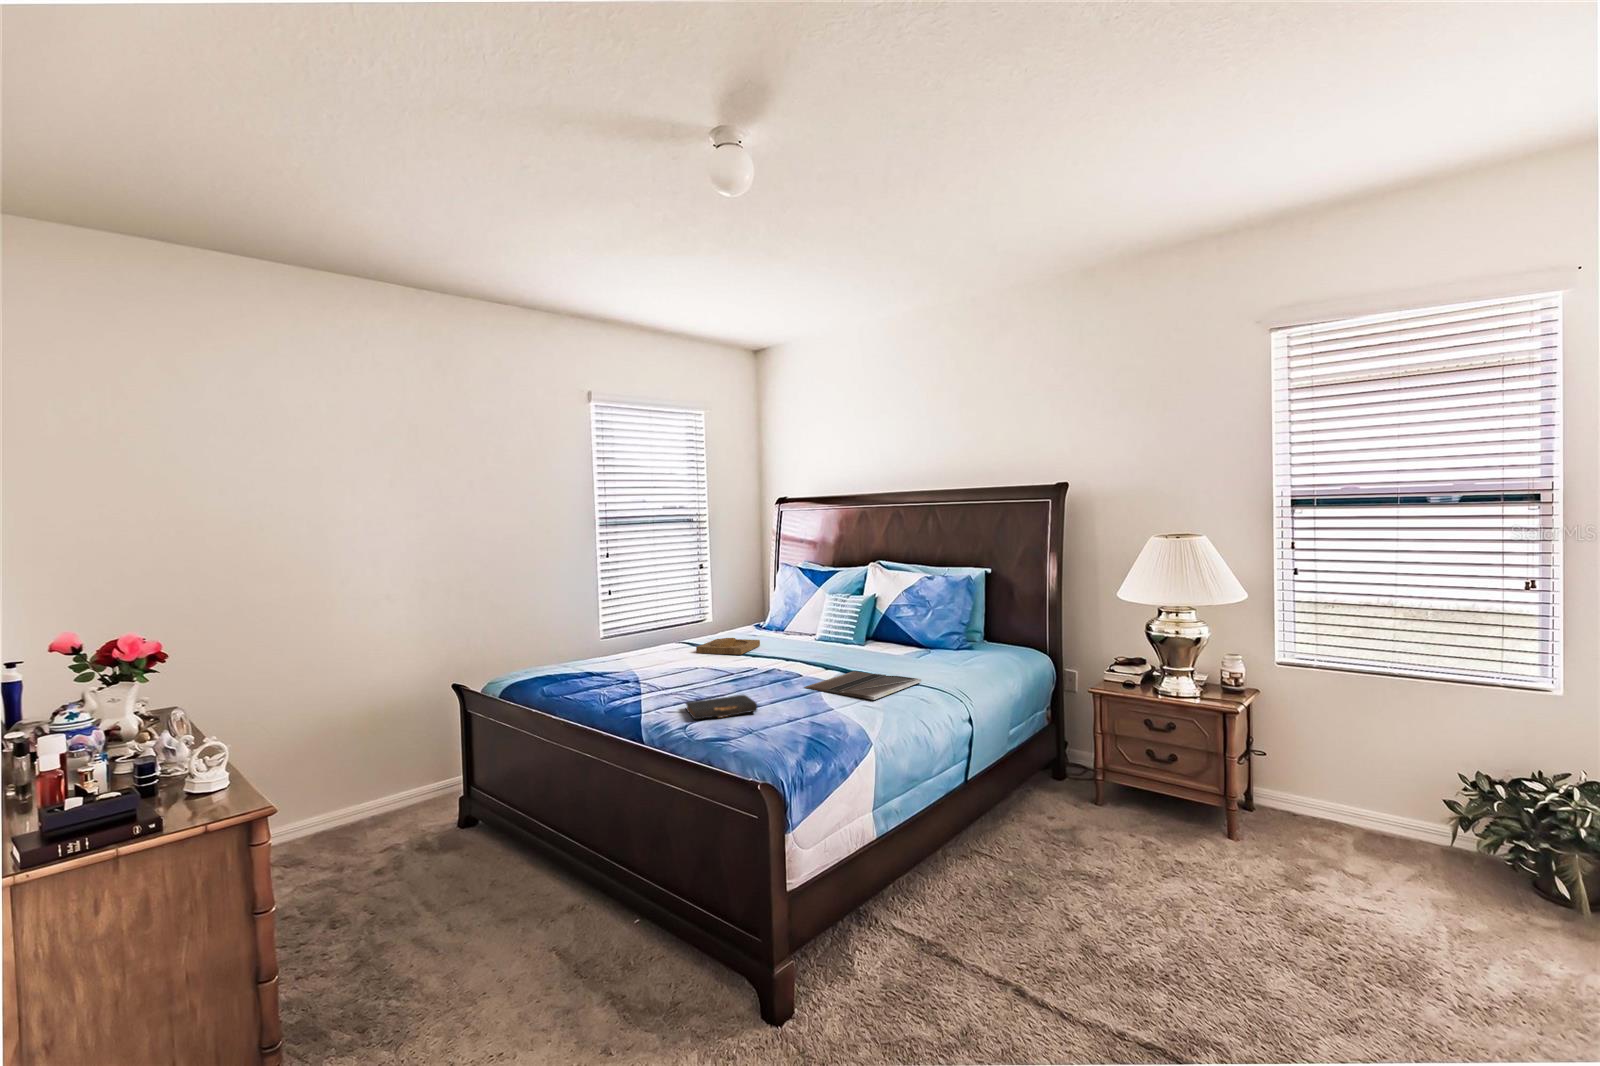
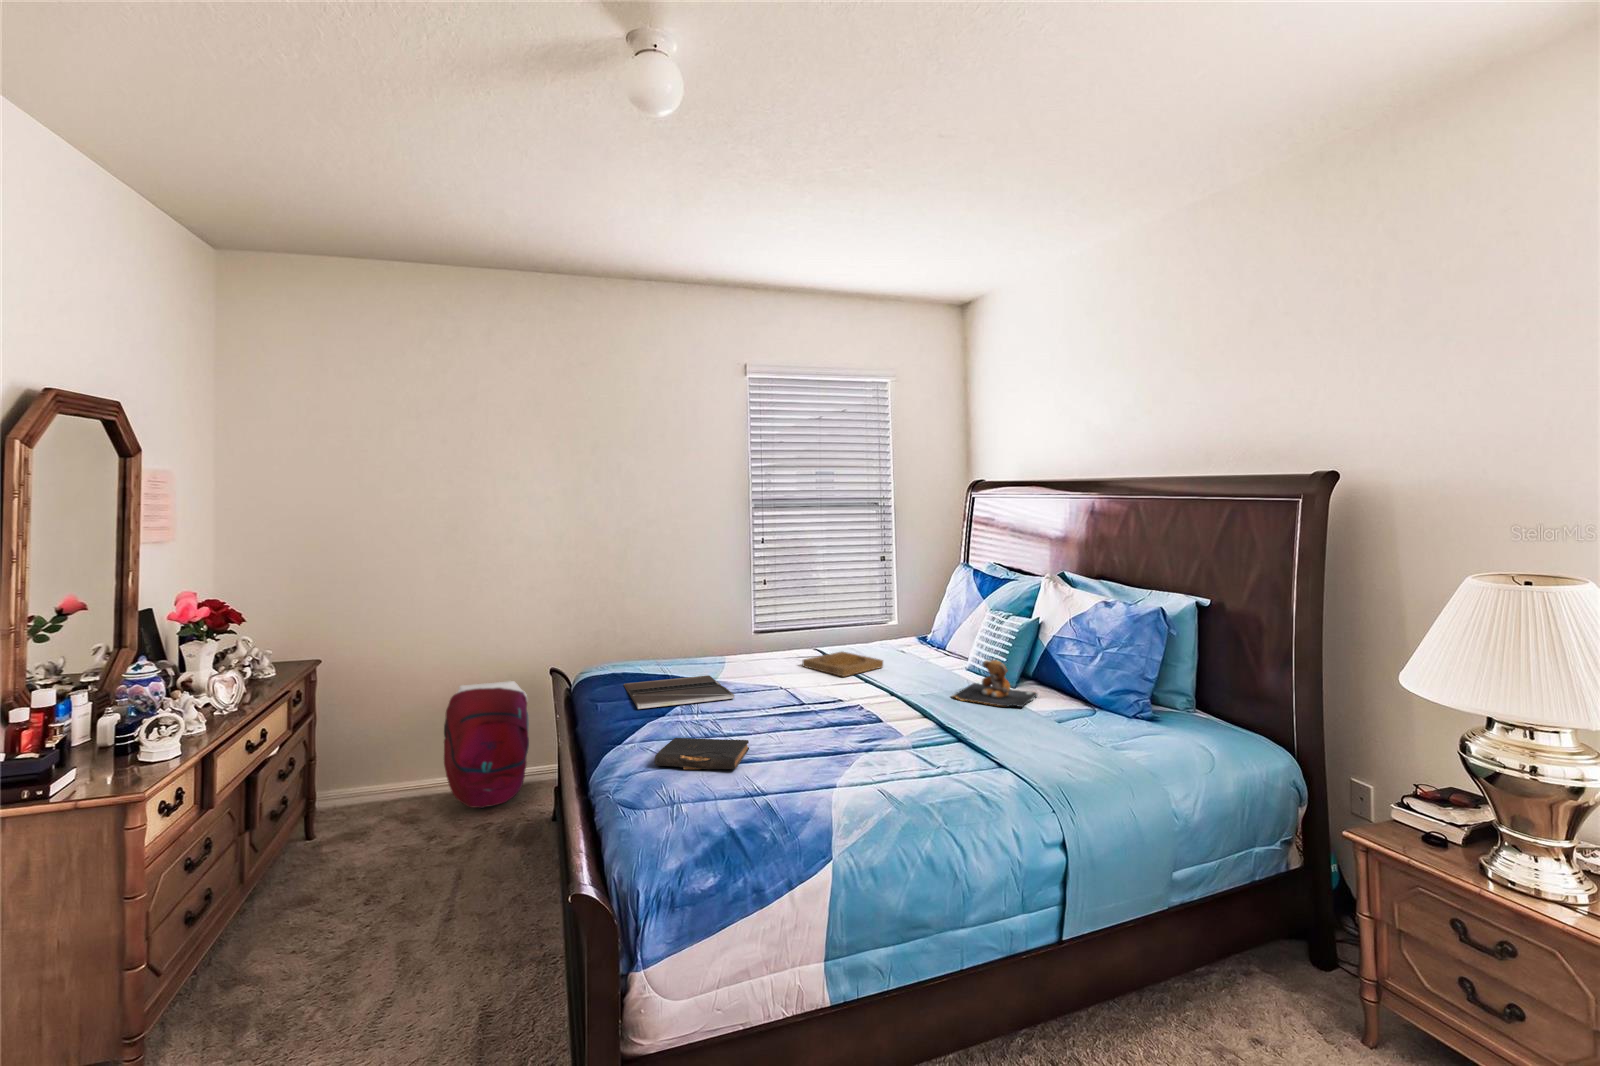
teddy bear: none [834,624,888,657] -> present [952,660,1038,707]
laptop: present [804,671,921,700] -> present [624,675,734,709]
backpack: none [302,712,415,845] -> present [444,681,529,808]

